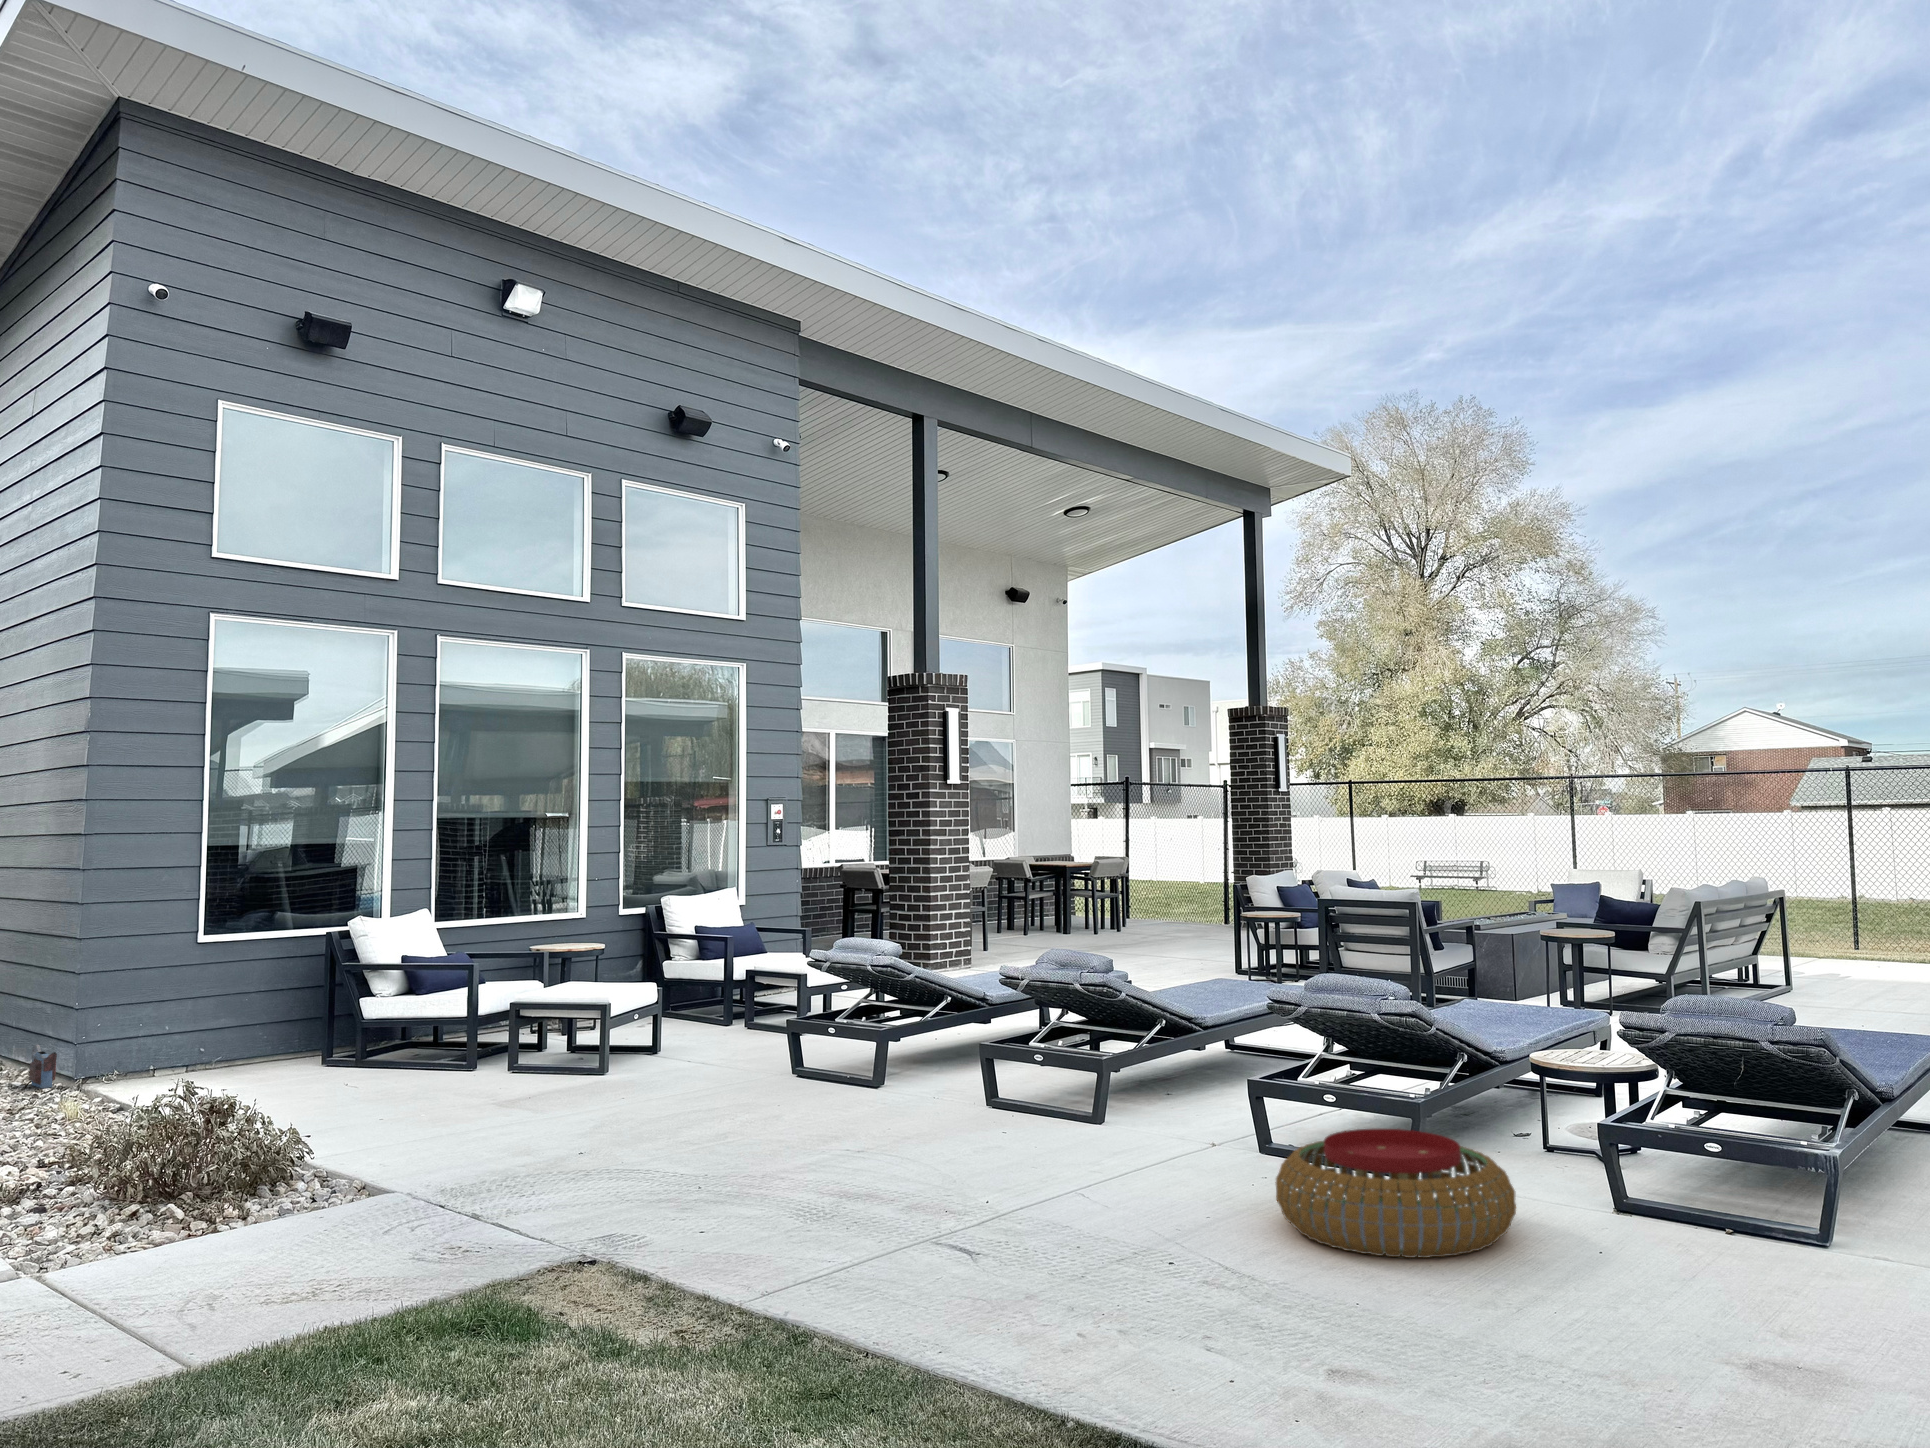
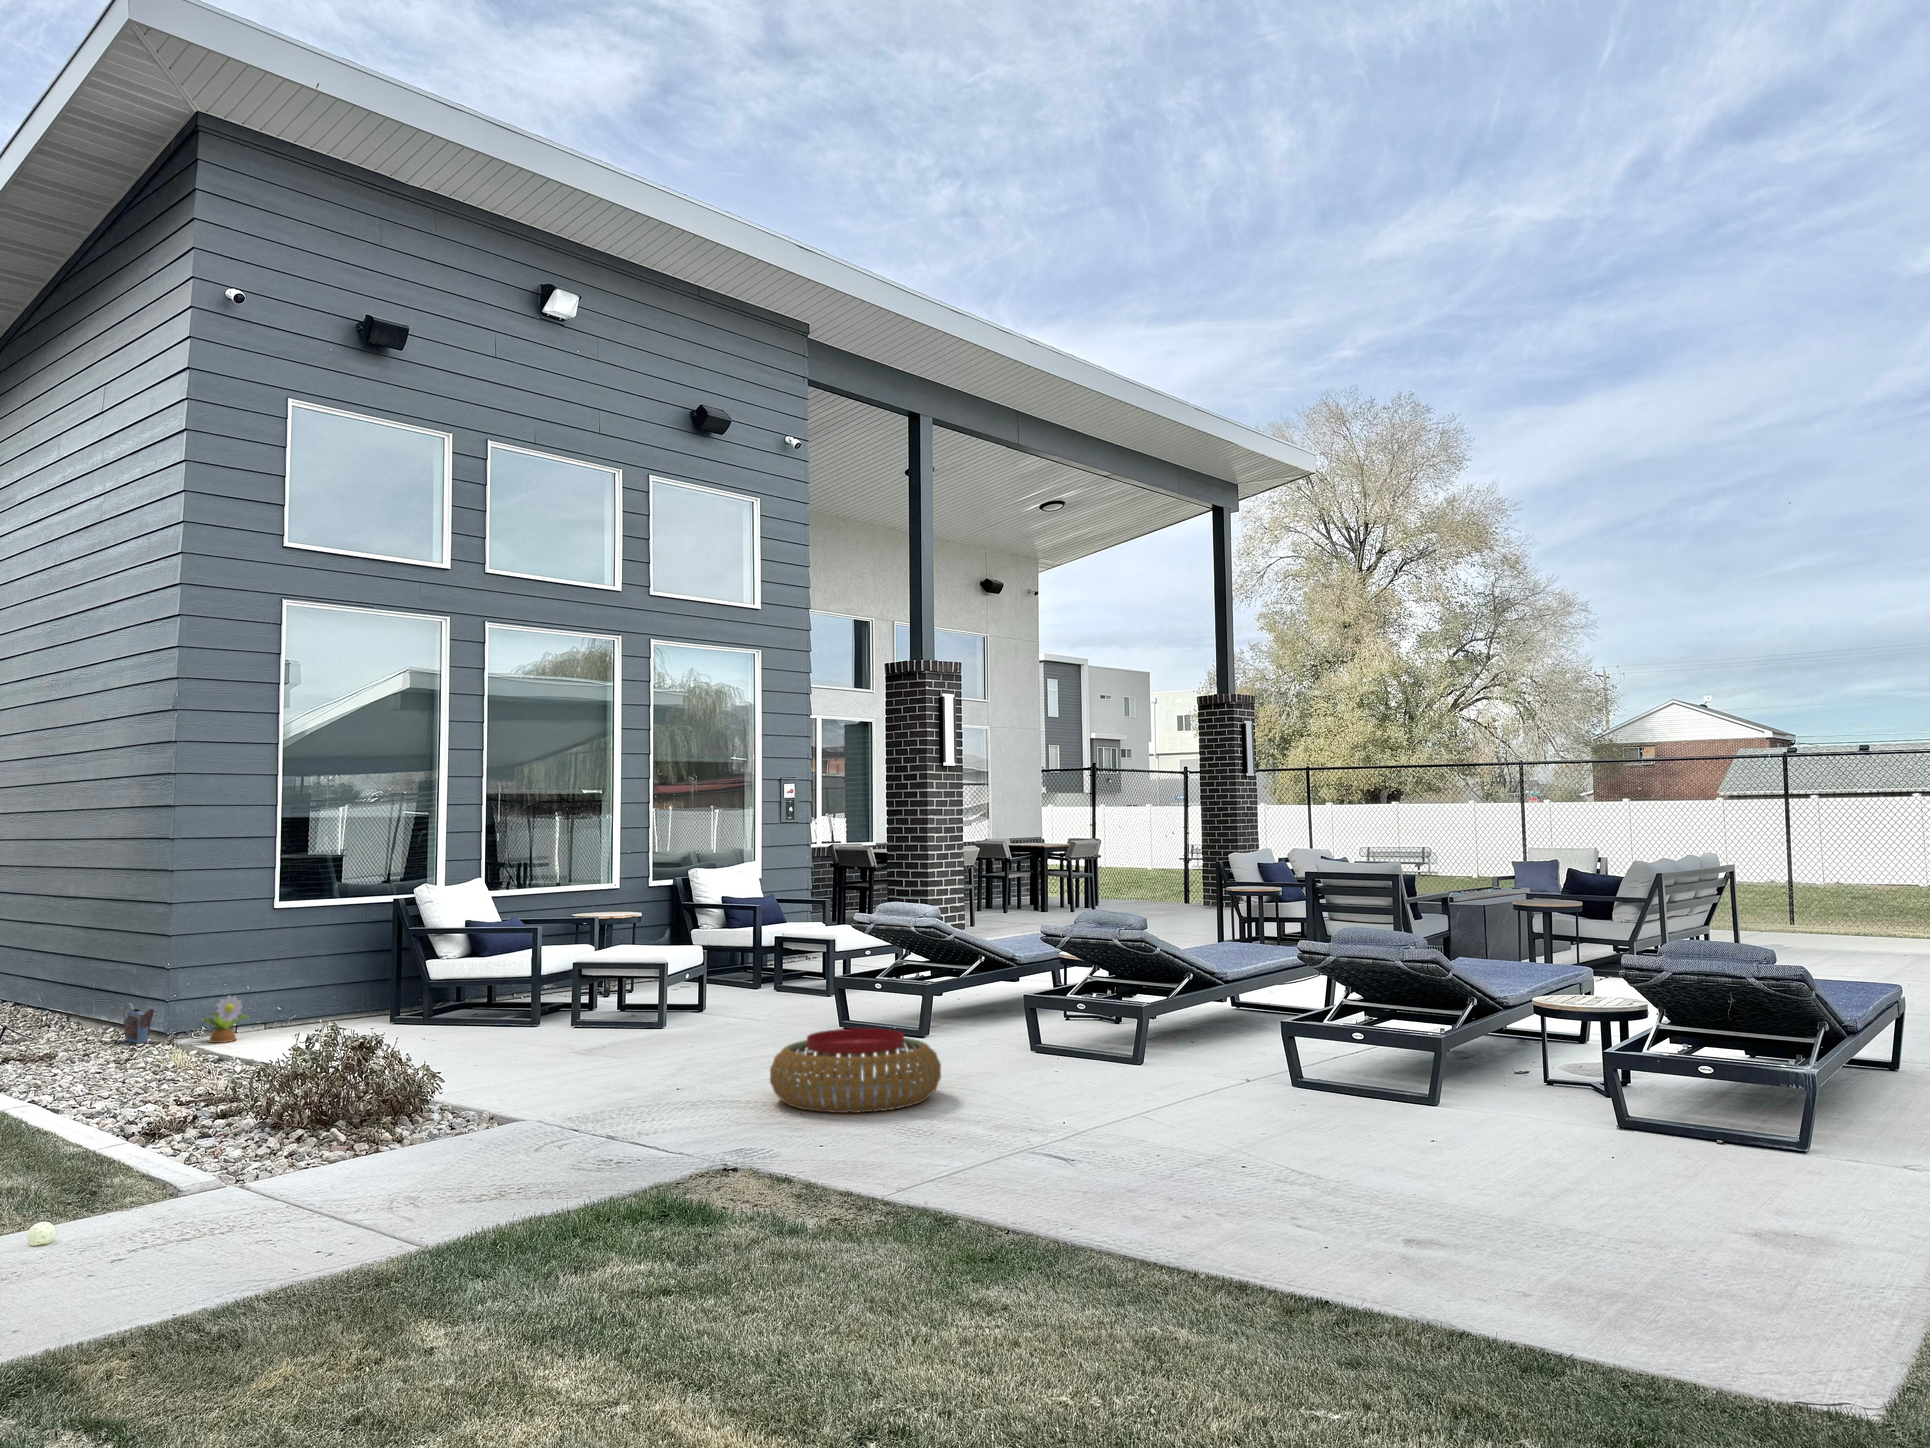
decorative plant: none [104,1037,163,1088] -> present [203,996,249,1043]
pouf: present [1275,1129,1516,1258] -> present [770,1028,941,1113]

